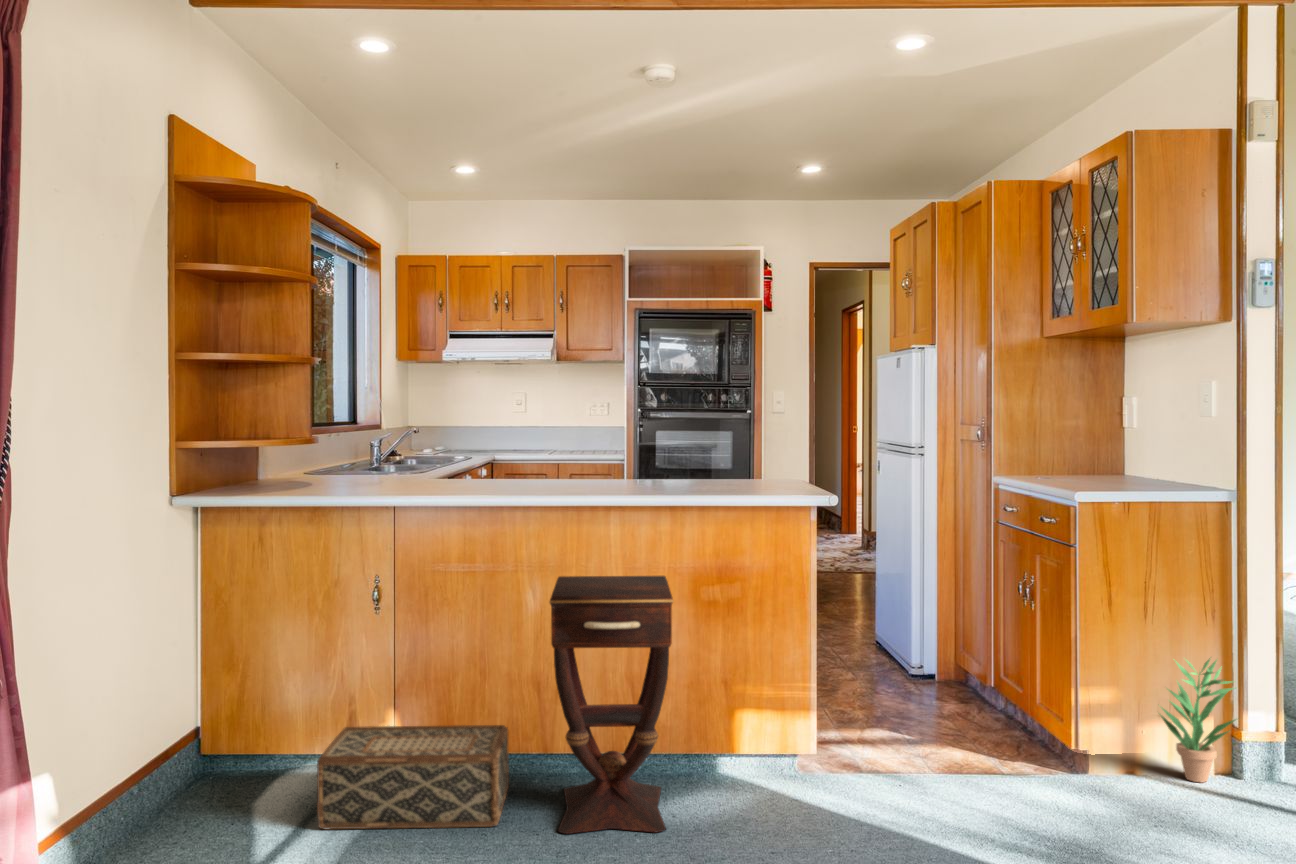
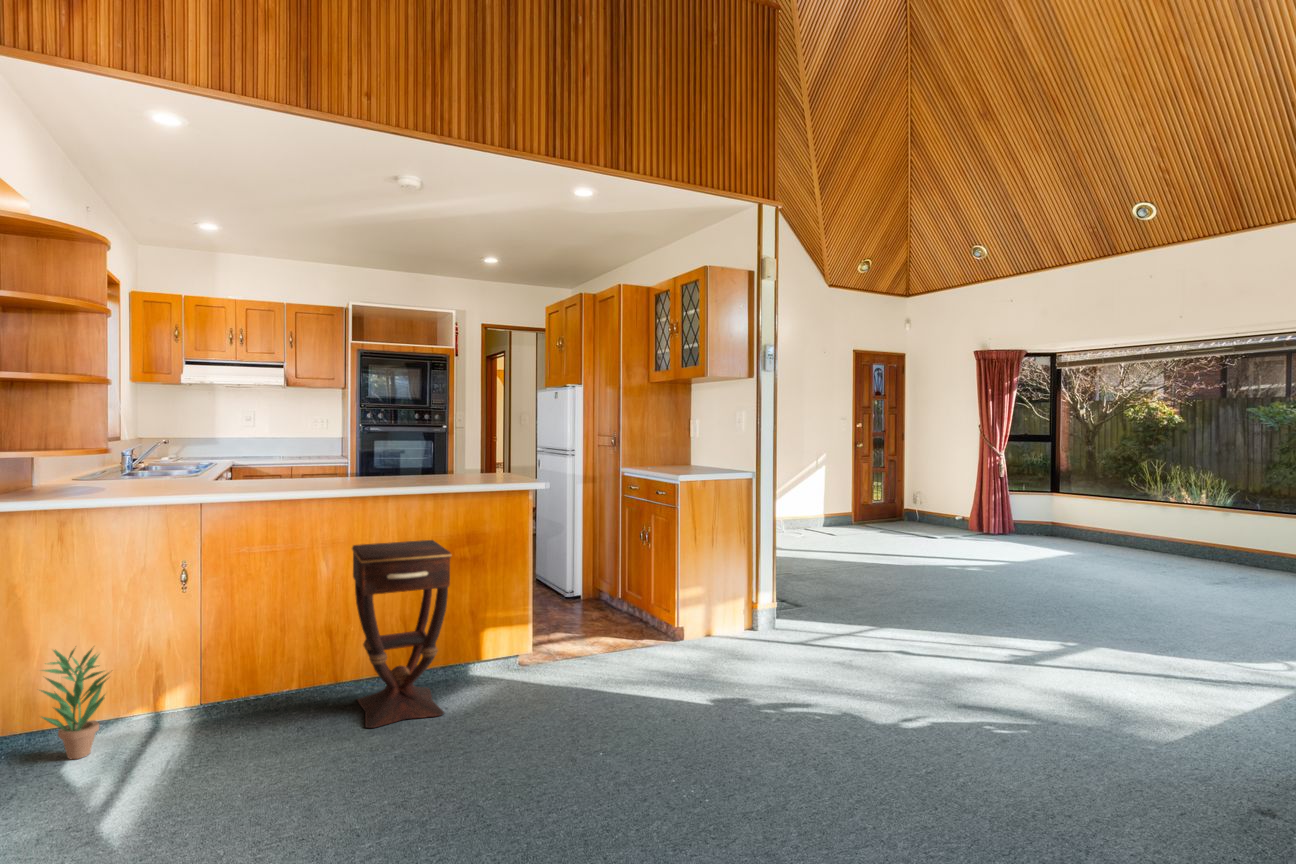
potted plant: present [1160,658,1235,782] -> present [39,649,109,759]
woven basket: present [317,725,509,829] -> none [156,659,317,760]

